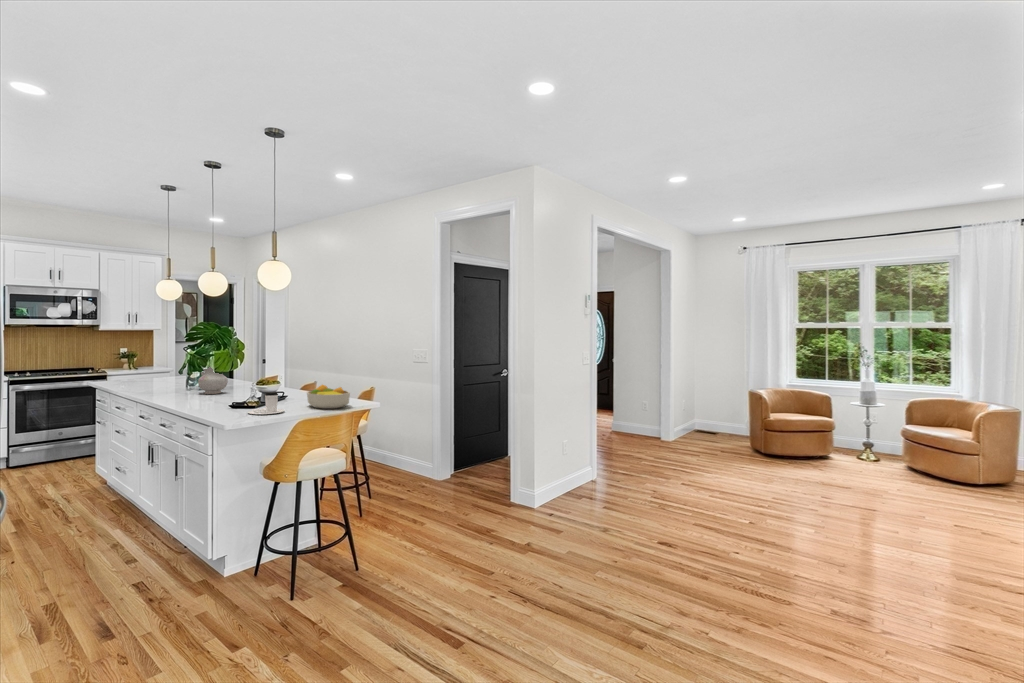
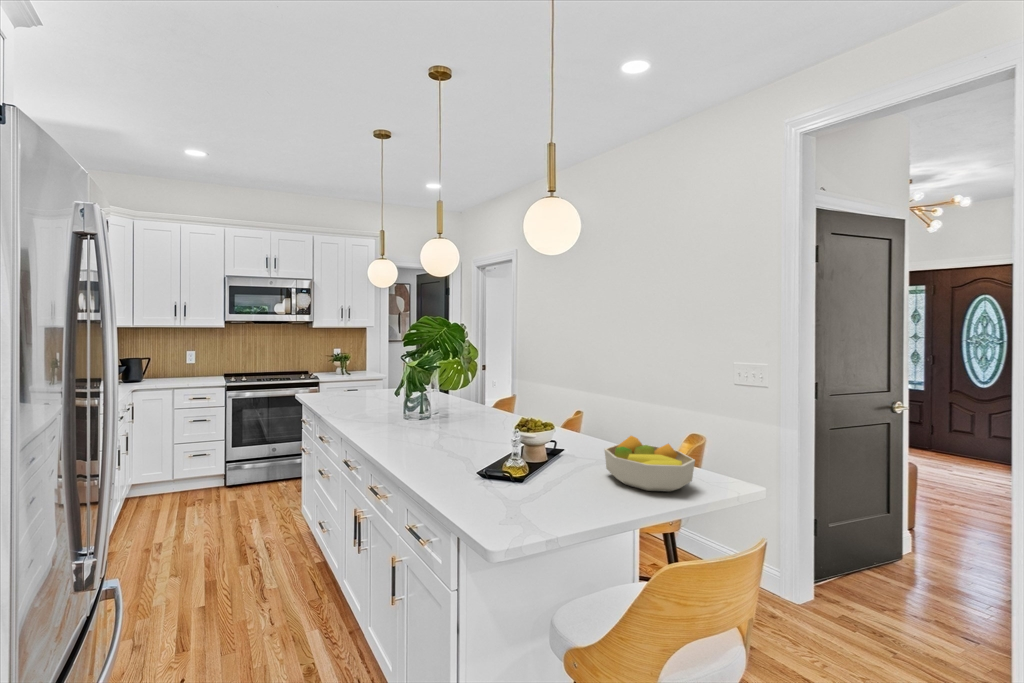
ceramic pitcher: present [198,367,228,394] -> none [421,376,461,430]
coffee cup: present [248,392,285,415] -> none [512,455,579,505]

